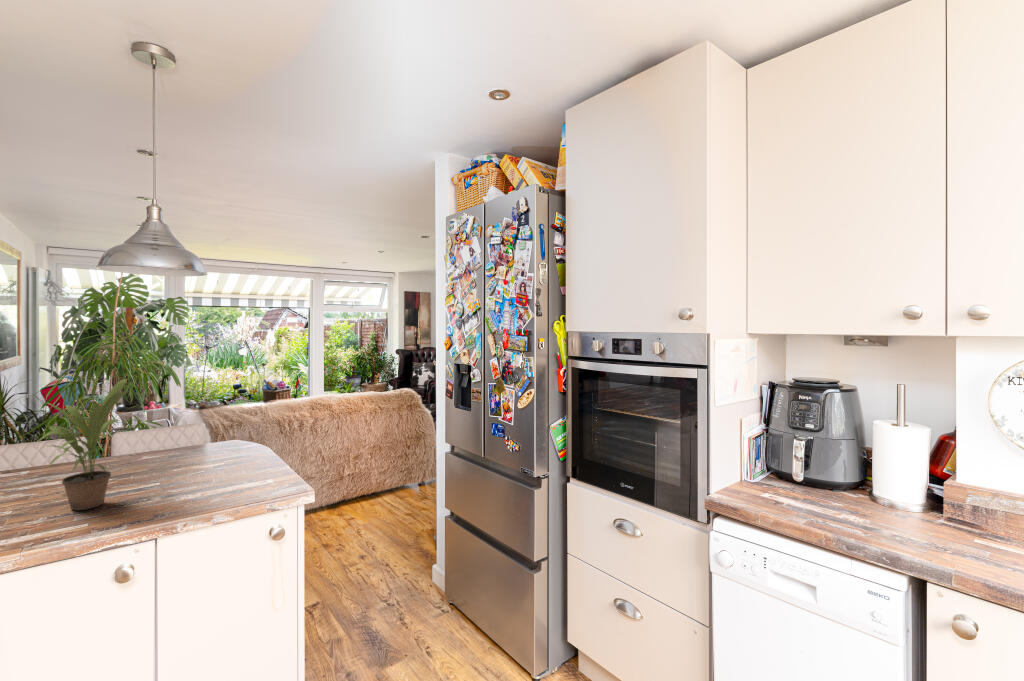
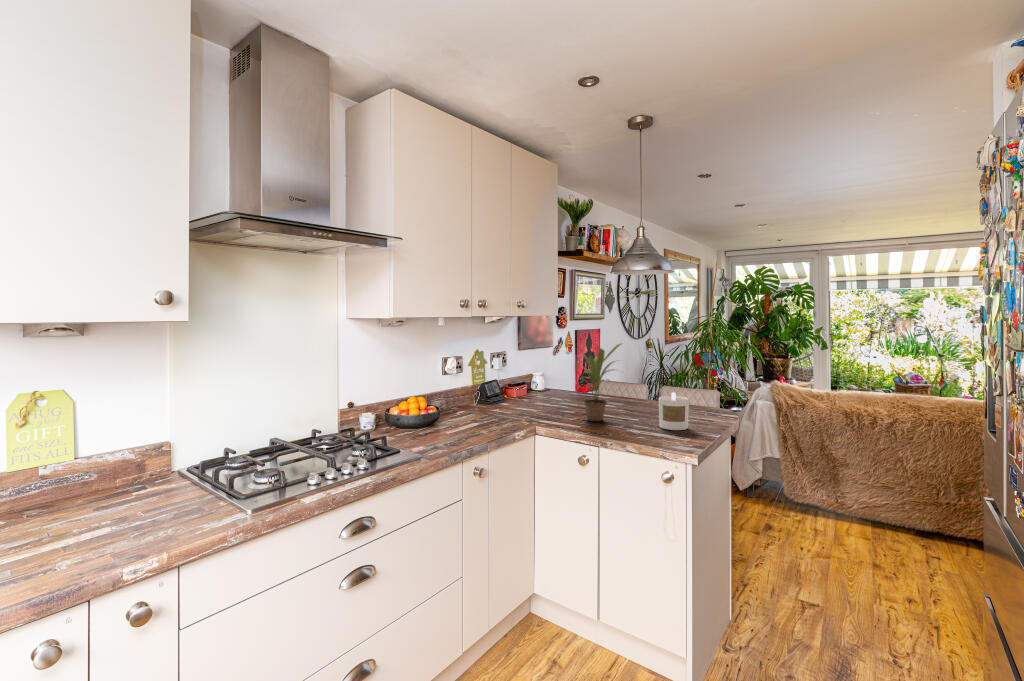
candle: none [202,434,244,483] -> present [659,392,689,430]

